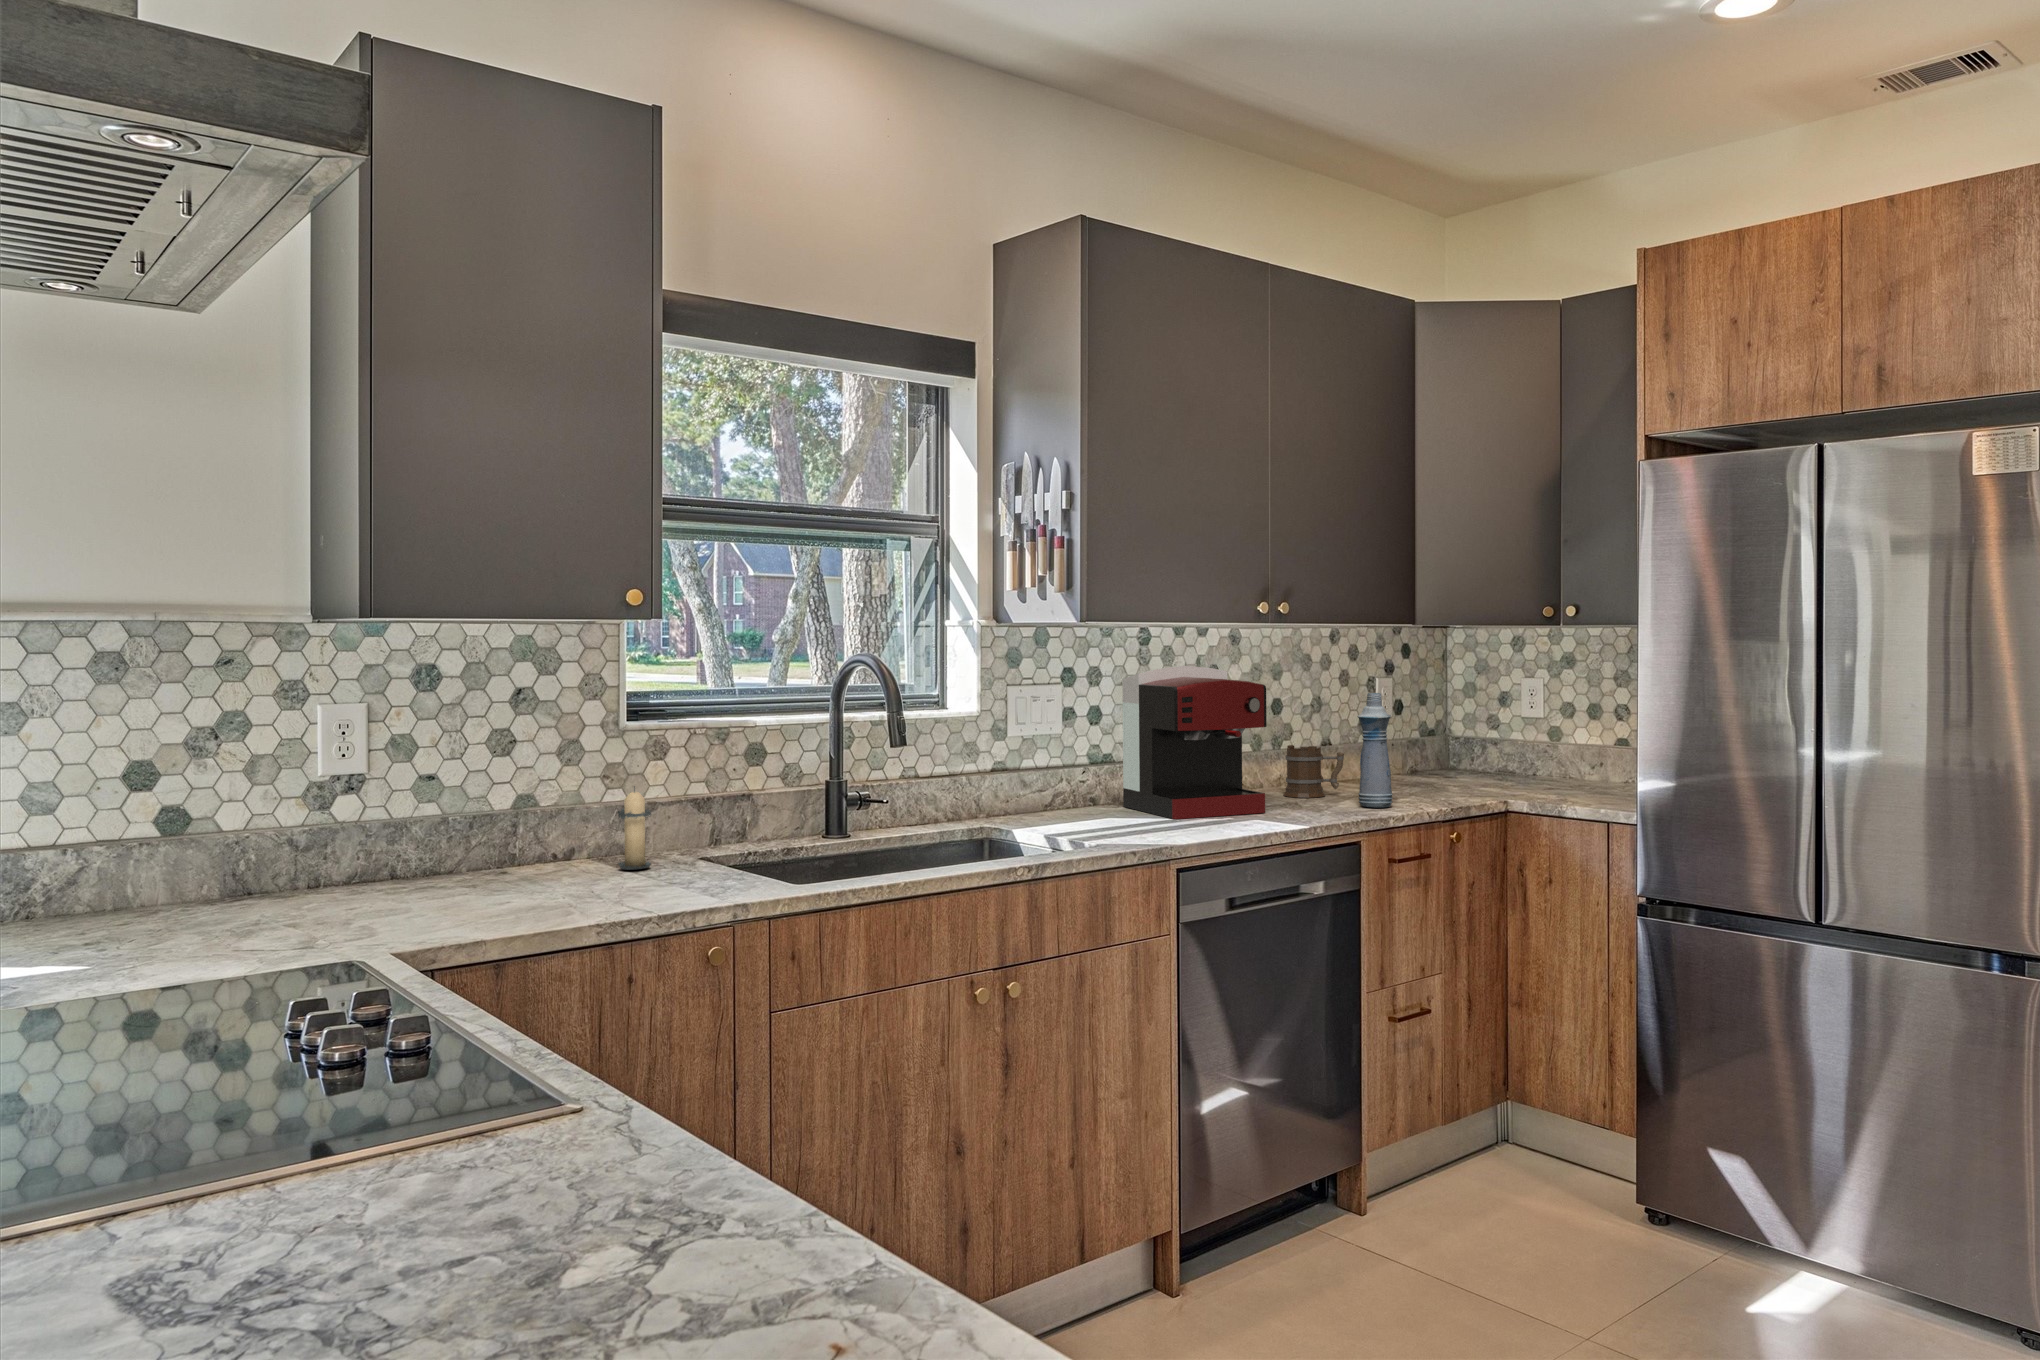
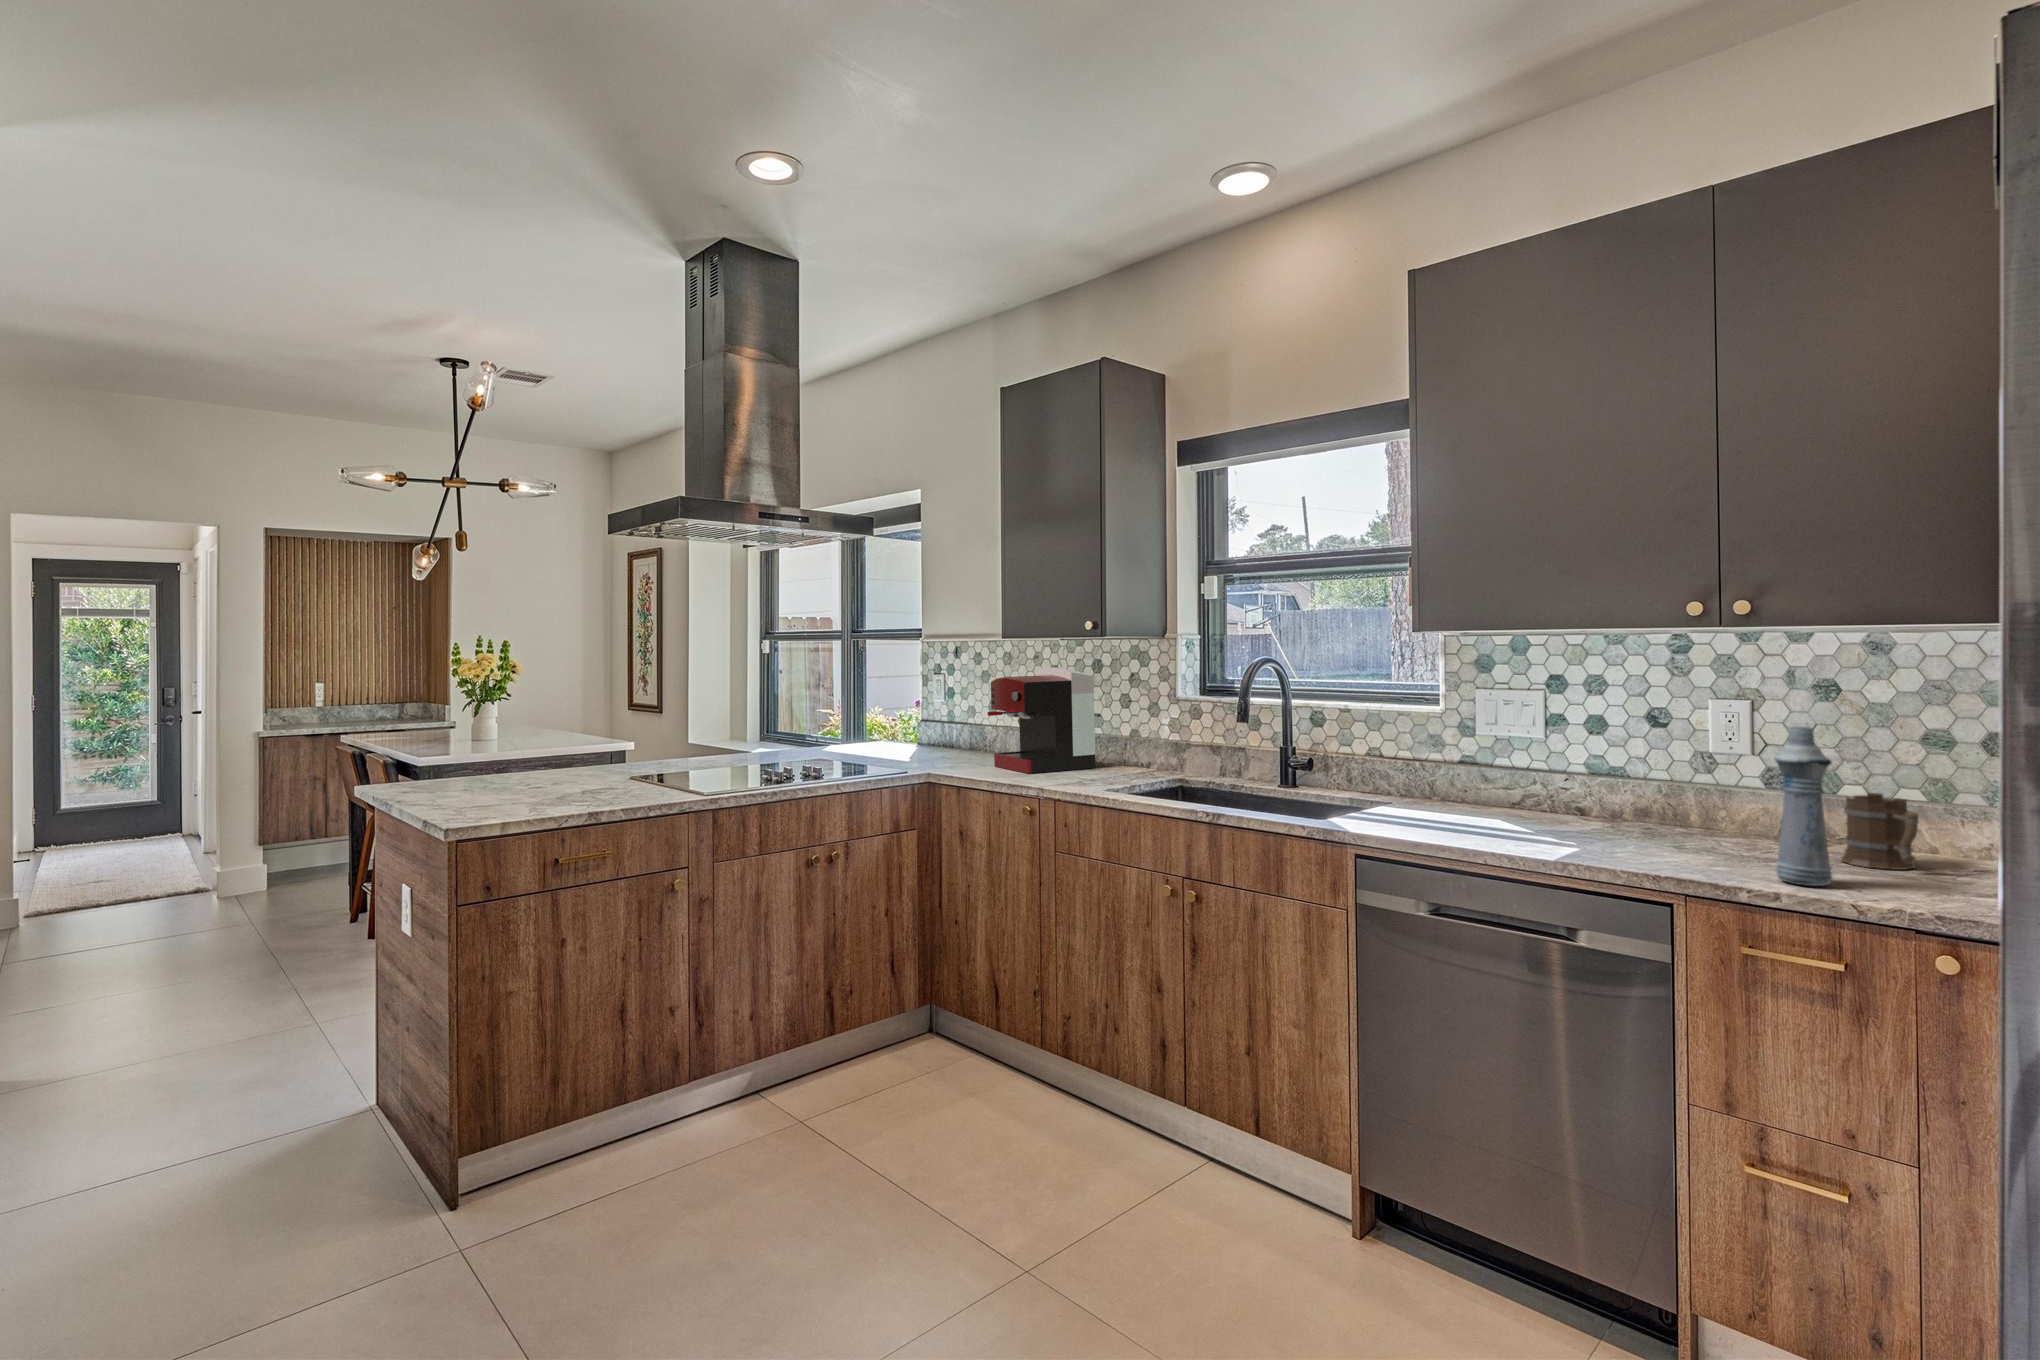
coffee maker: present [1122,666,1267,819] -> present [988,667,1095,773]
candle: present [618,786,651,870] -> none [1121,730,1145,777]

